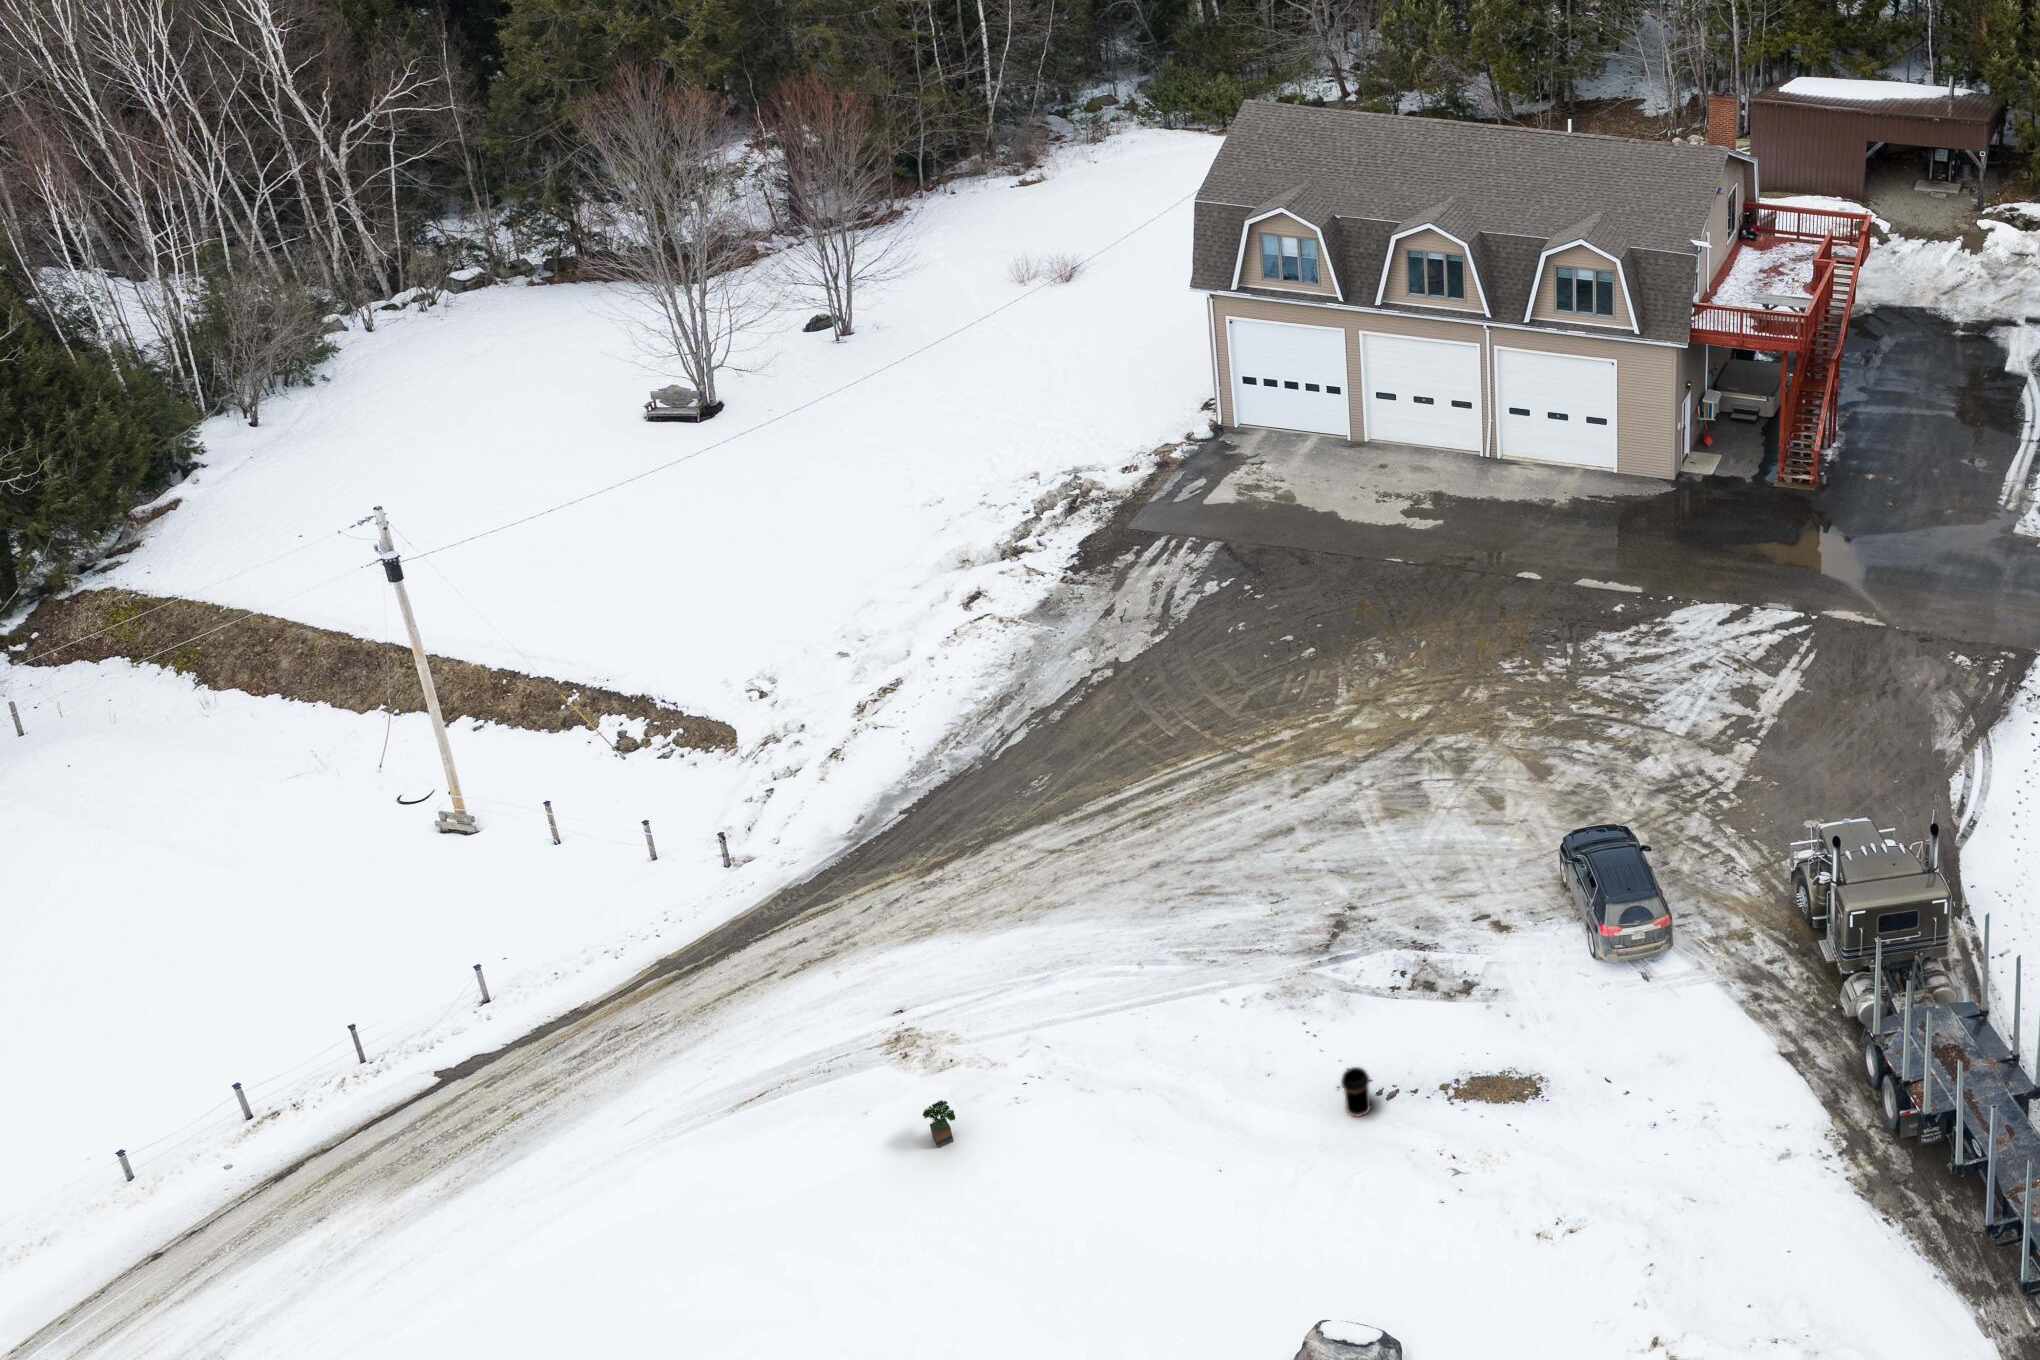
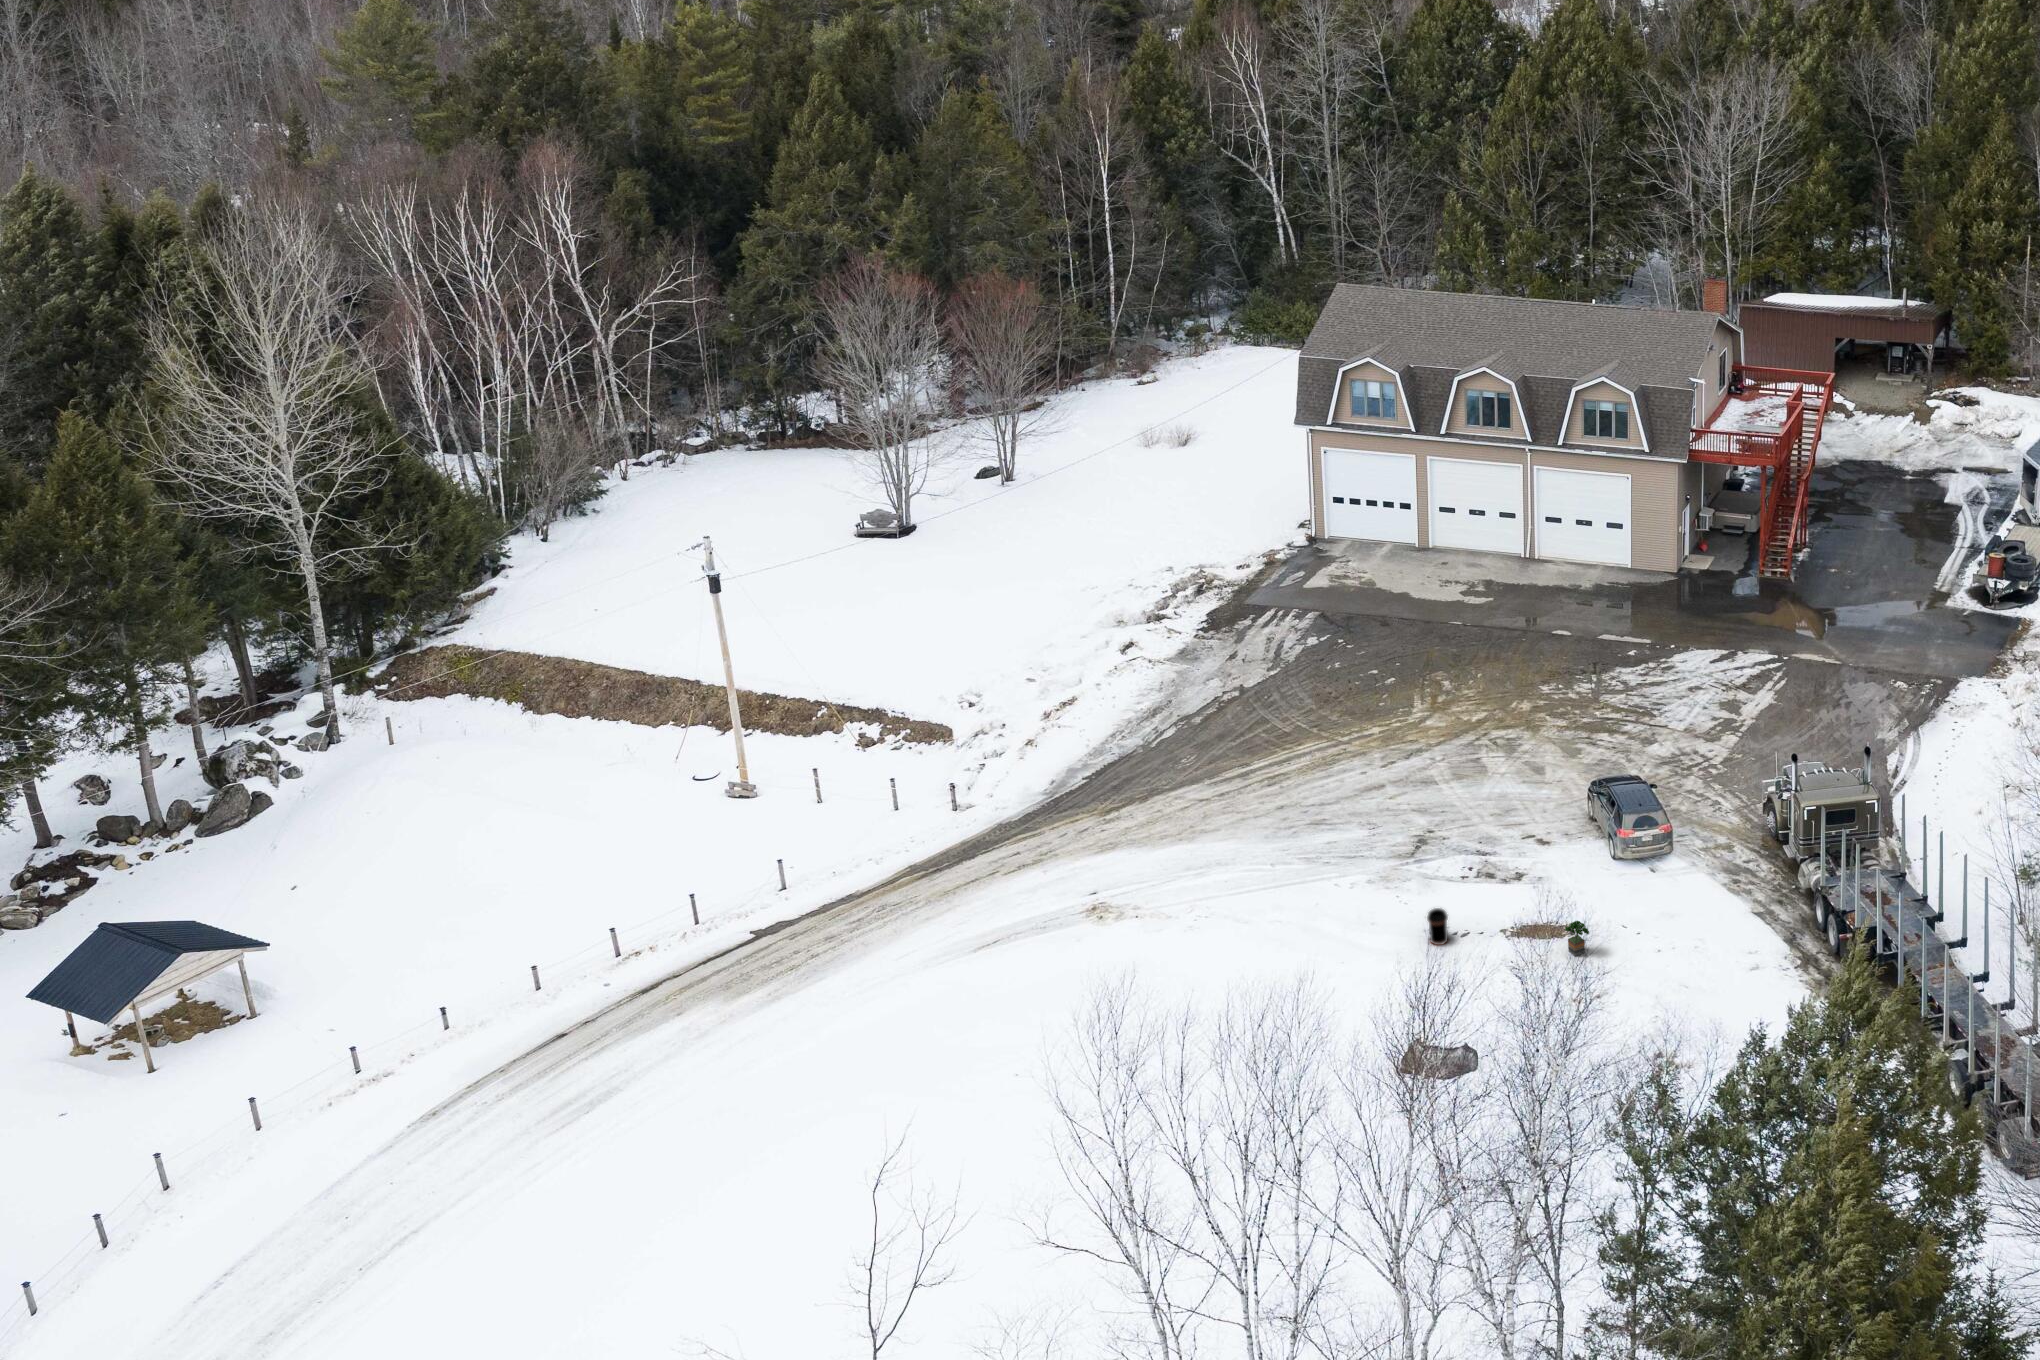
potted tree: present [923,1100,955,1148] -> present [1565,921,1589,956]

